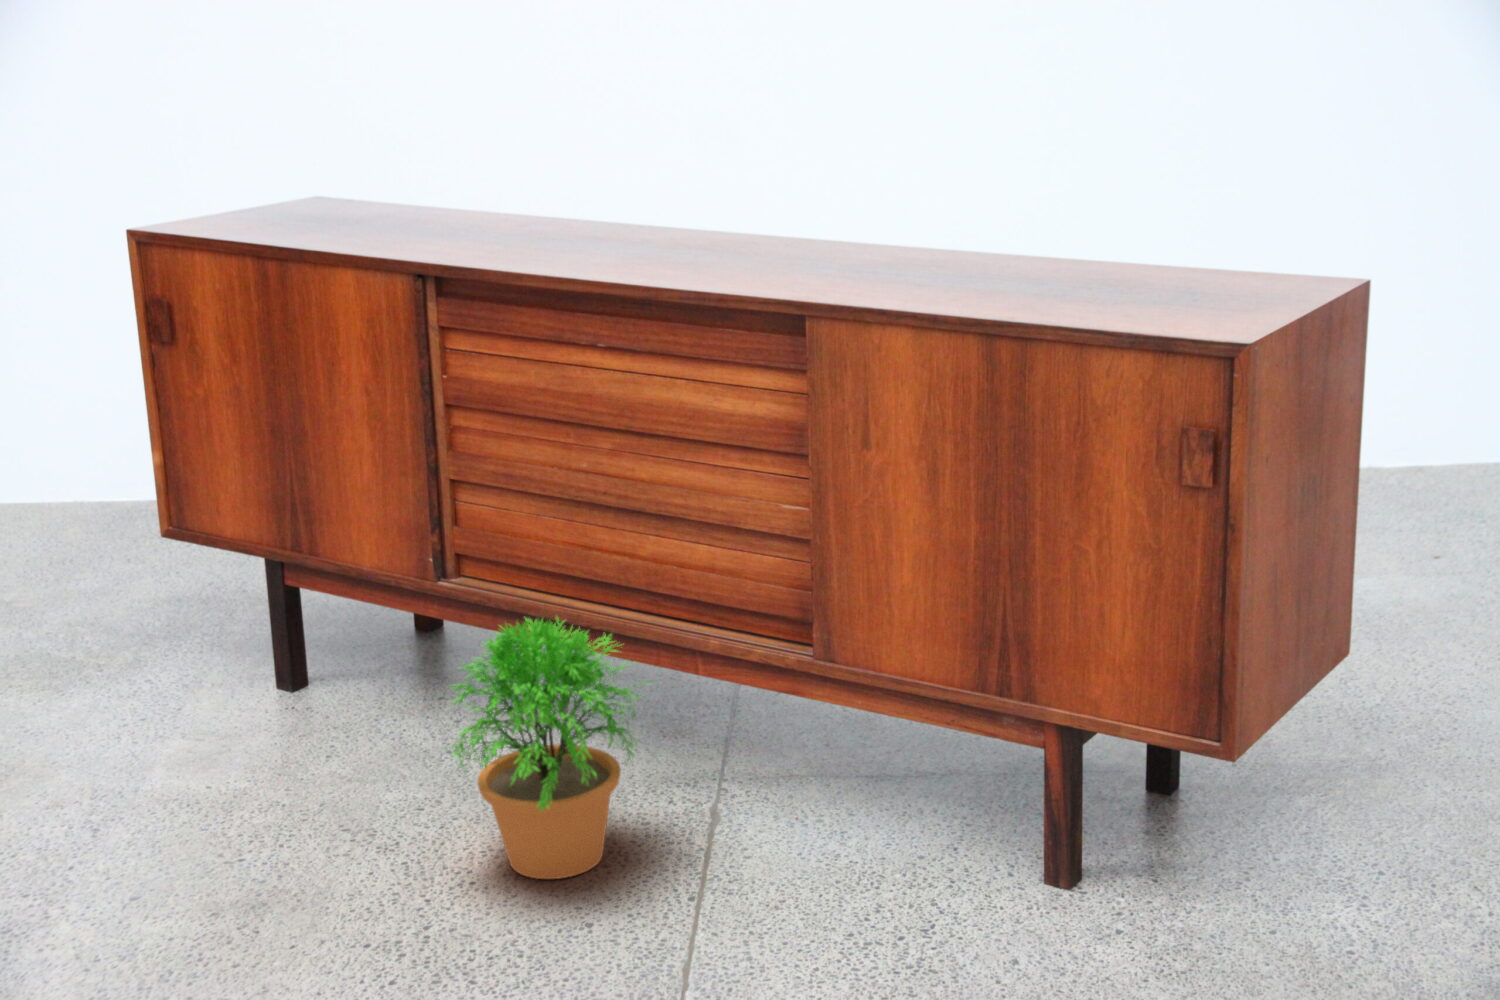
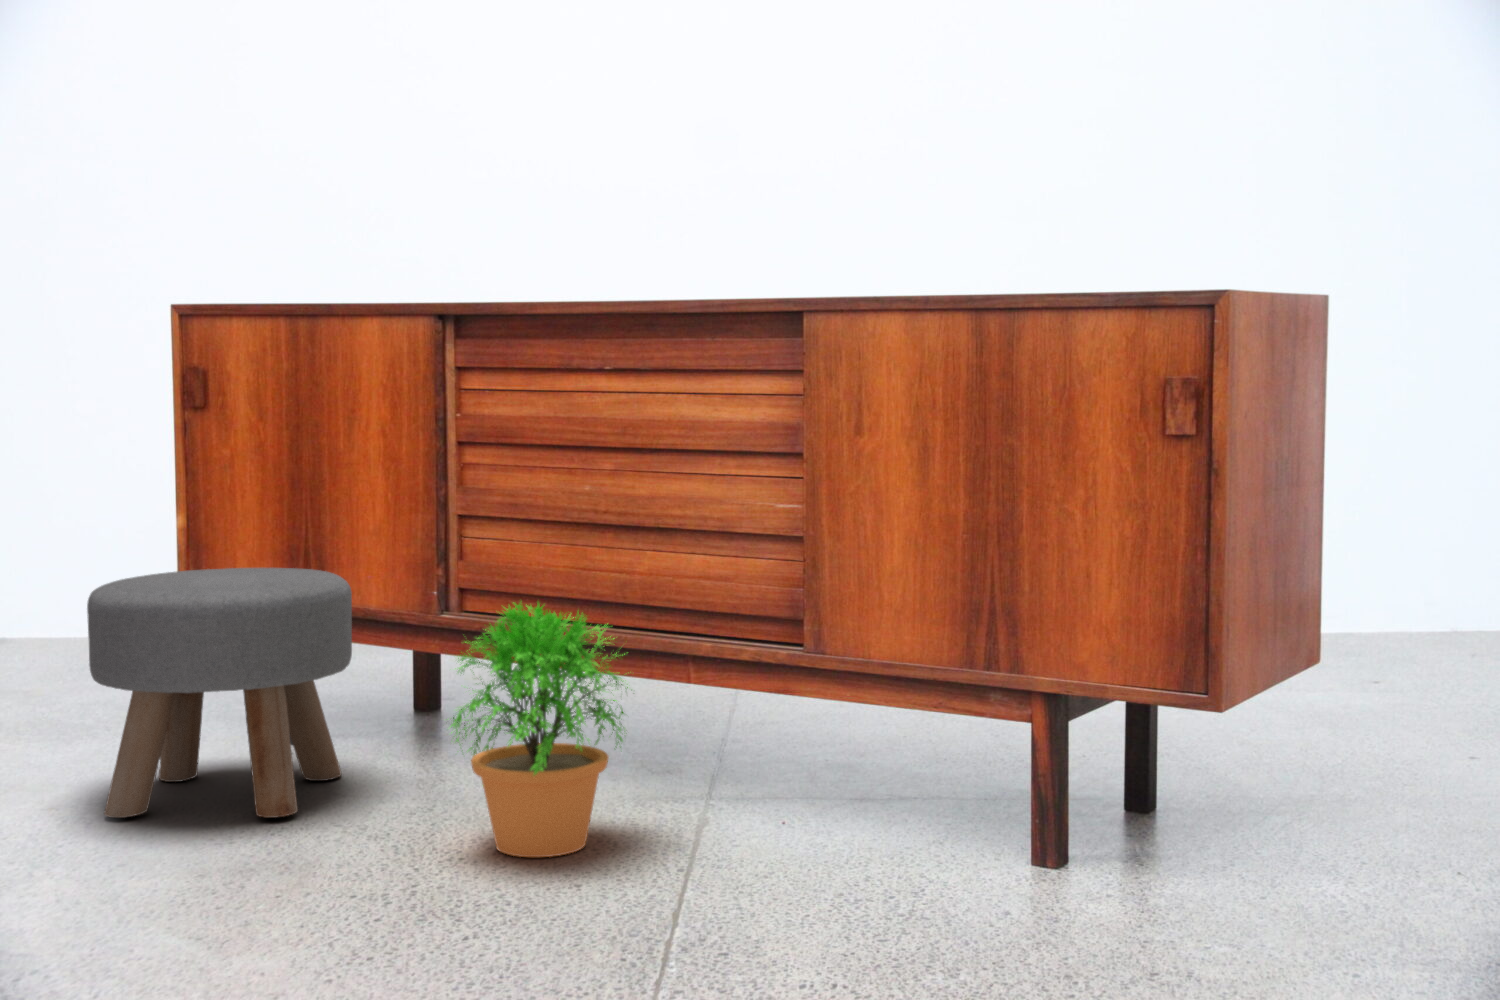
ottoman: none [66,524,350,819] -> present [87,568,352,818]

